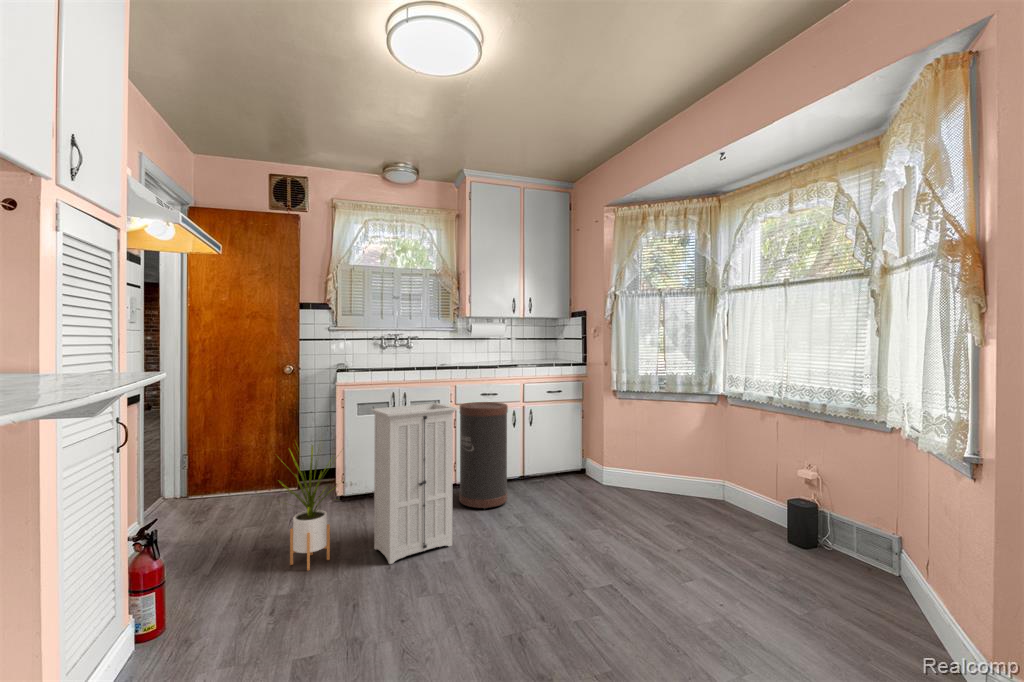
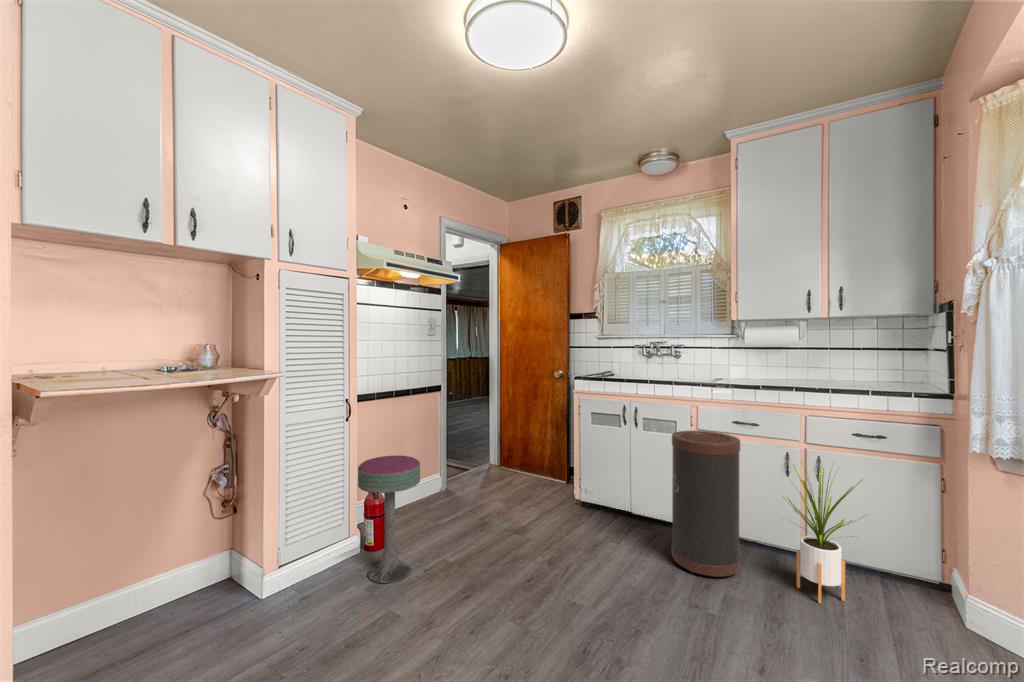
storage cabinet: present [371,401,458,564] -> none [518,419,606,596]
house plant: present [279,445,336,570] -> present [783,465,864,604]
bar stool: none [185,473,277,644] -> present [358,455,420,583]

